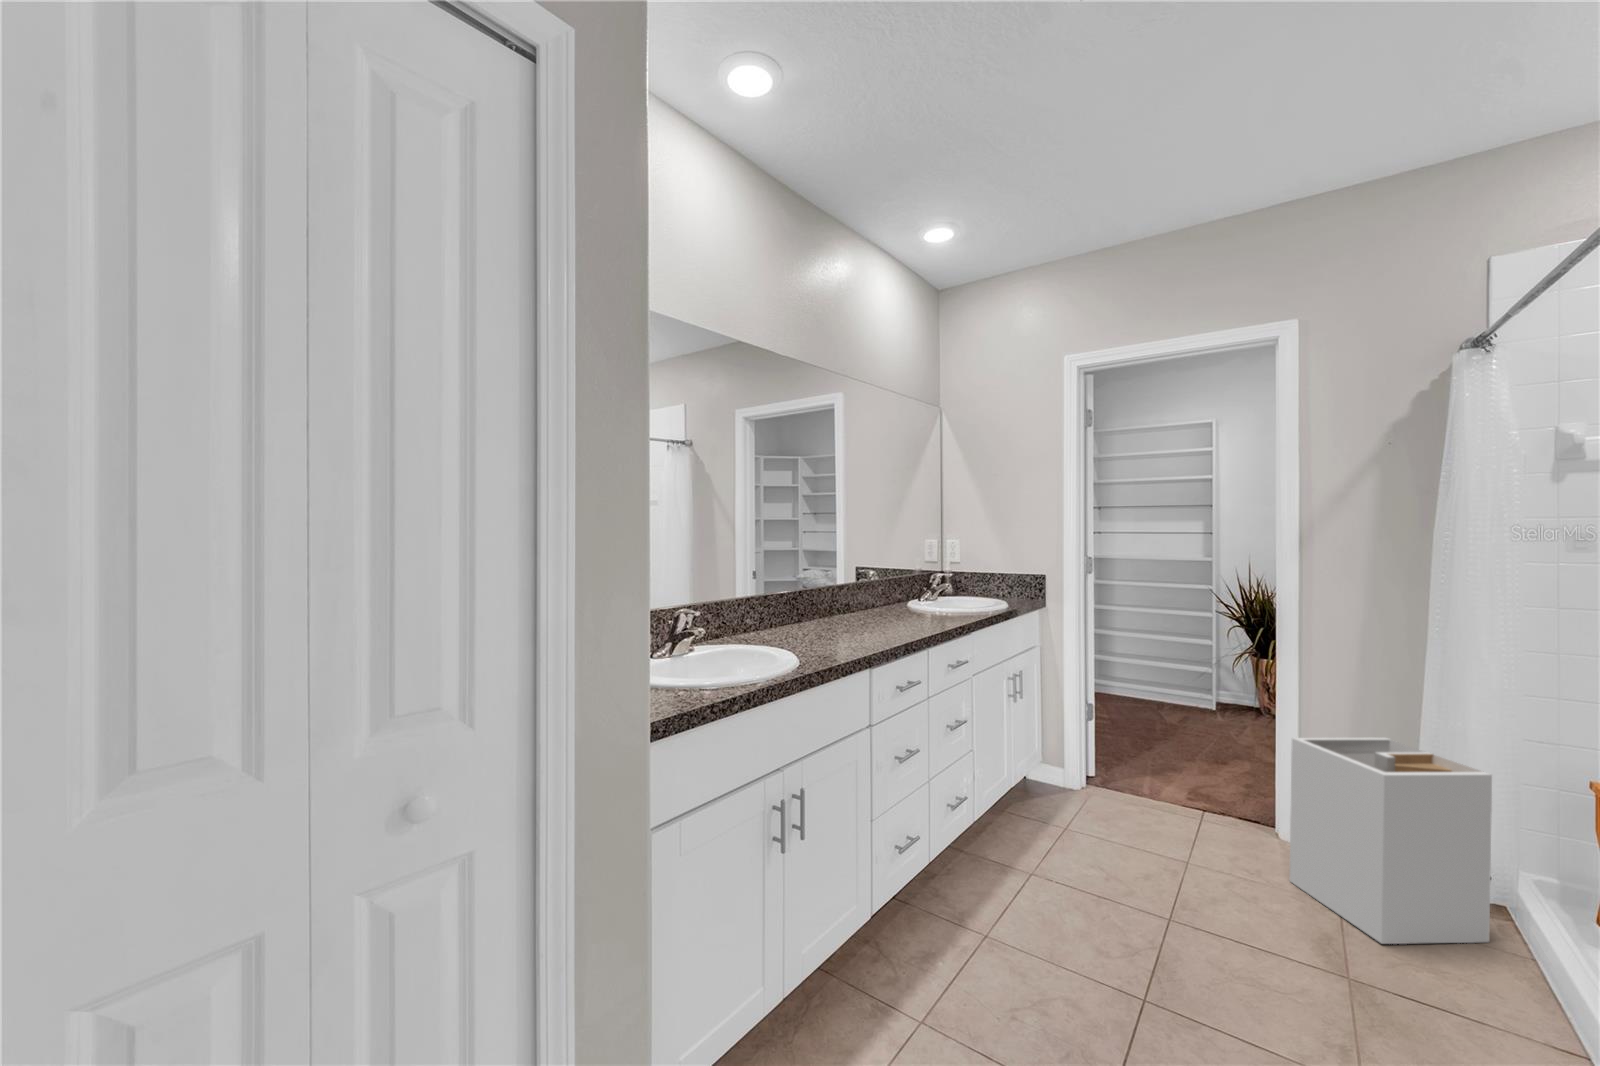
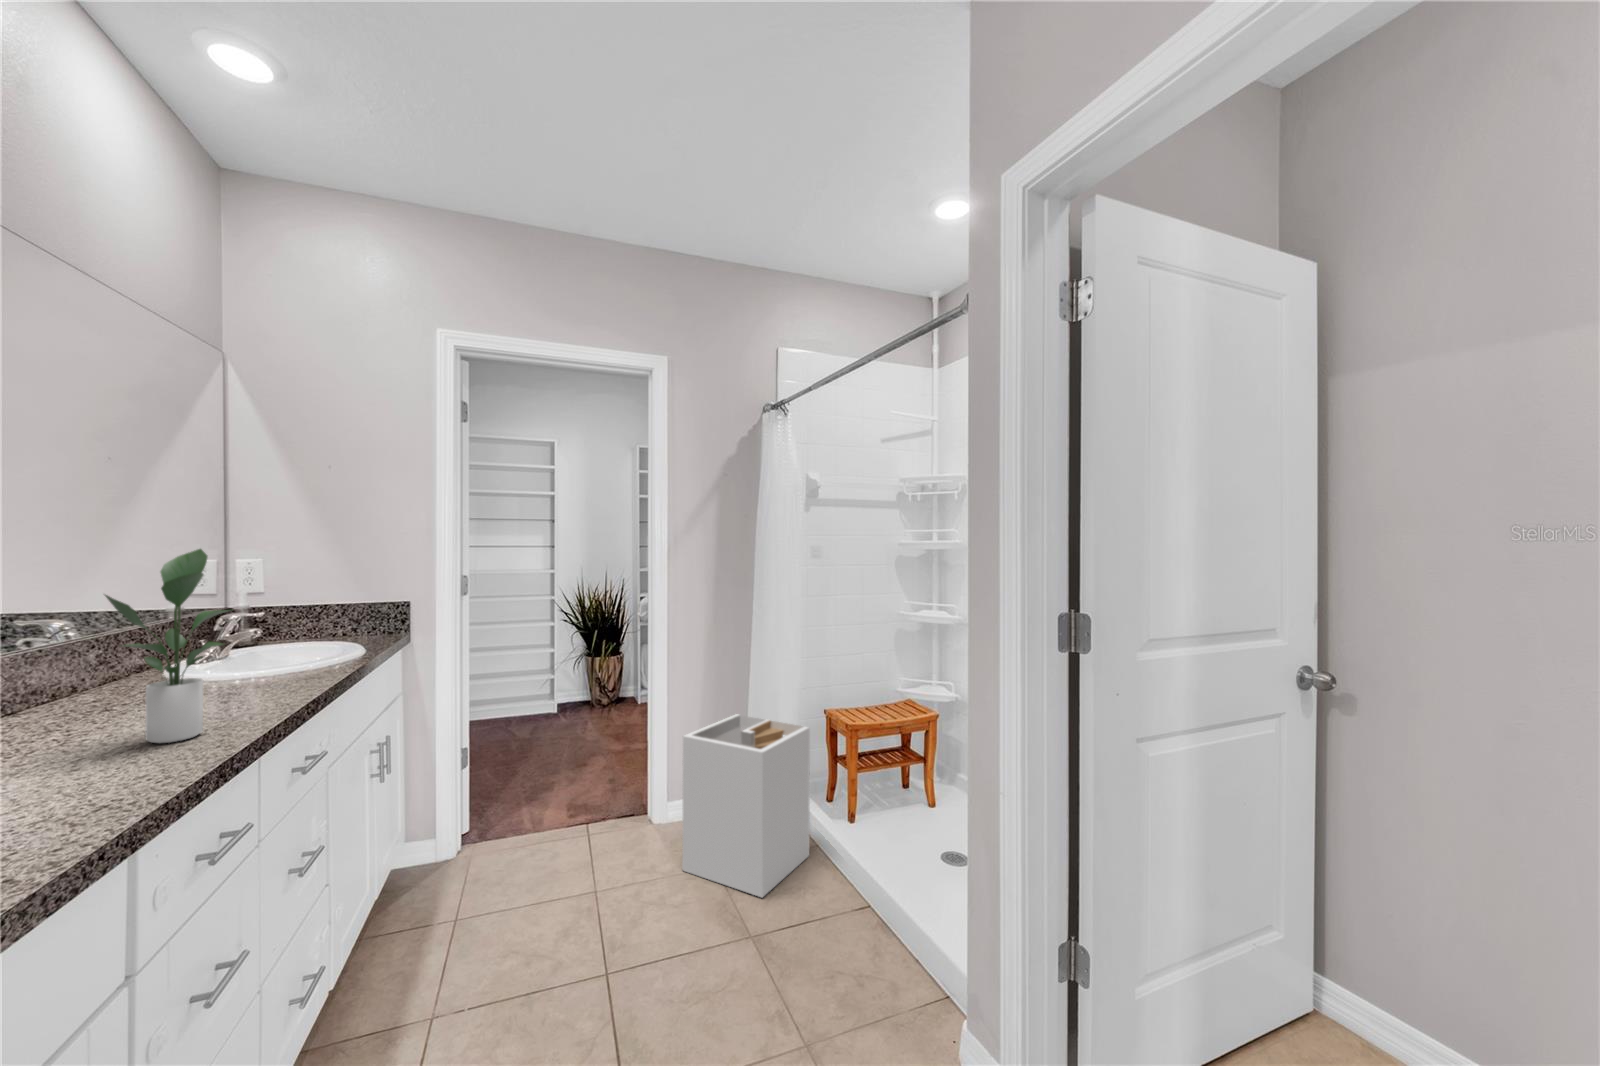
potted plant: none [868,527,920,630] -> present [105,549,228,743]

